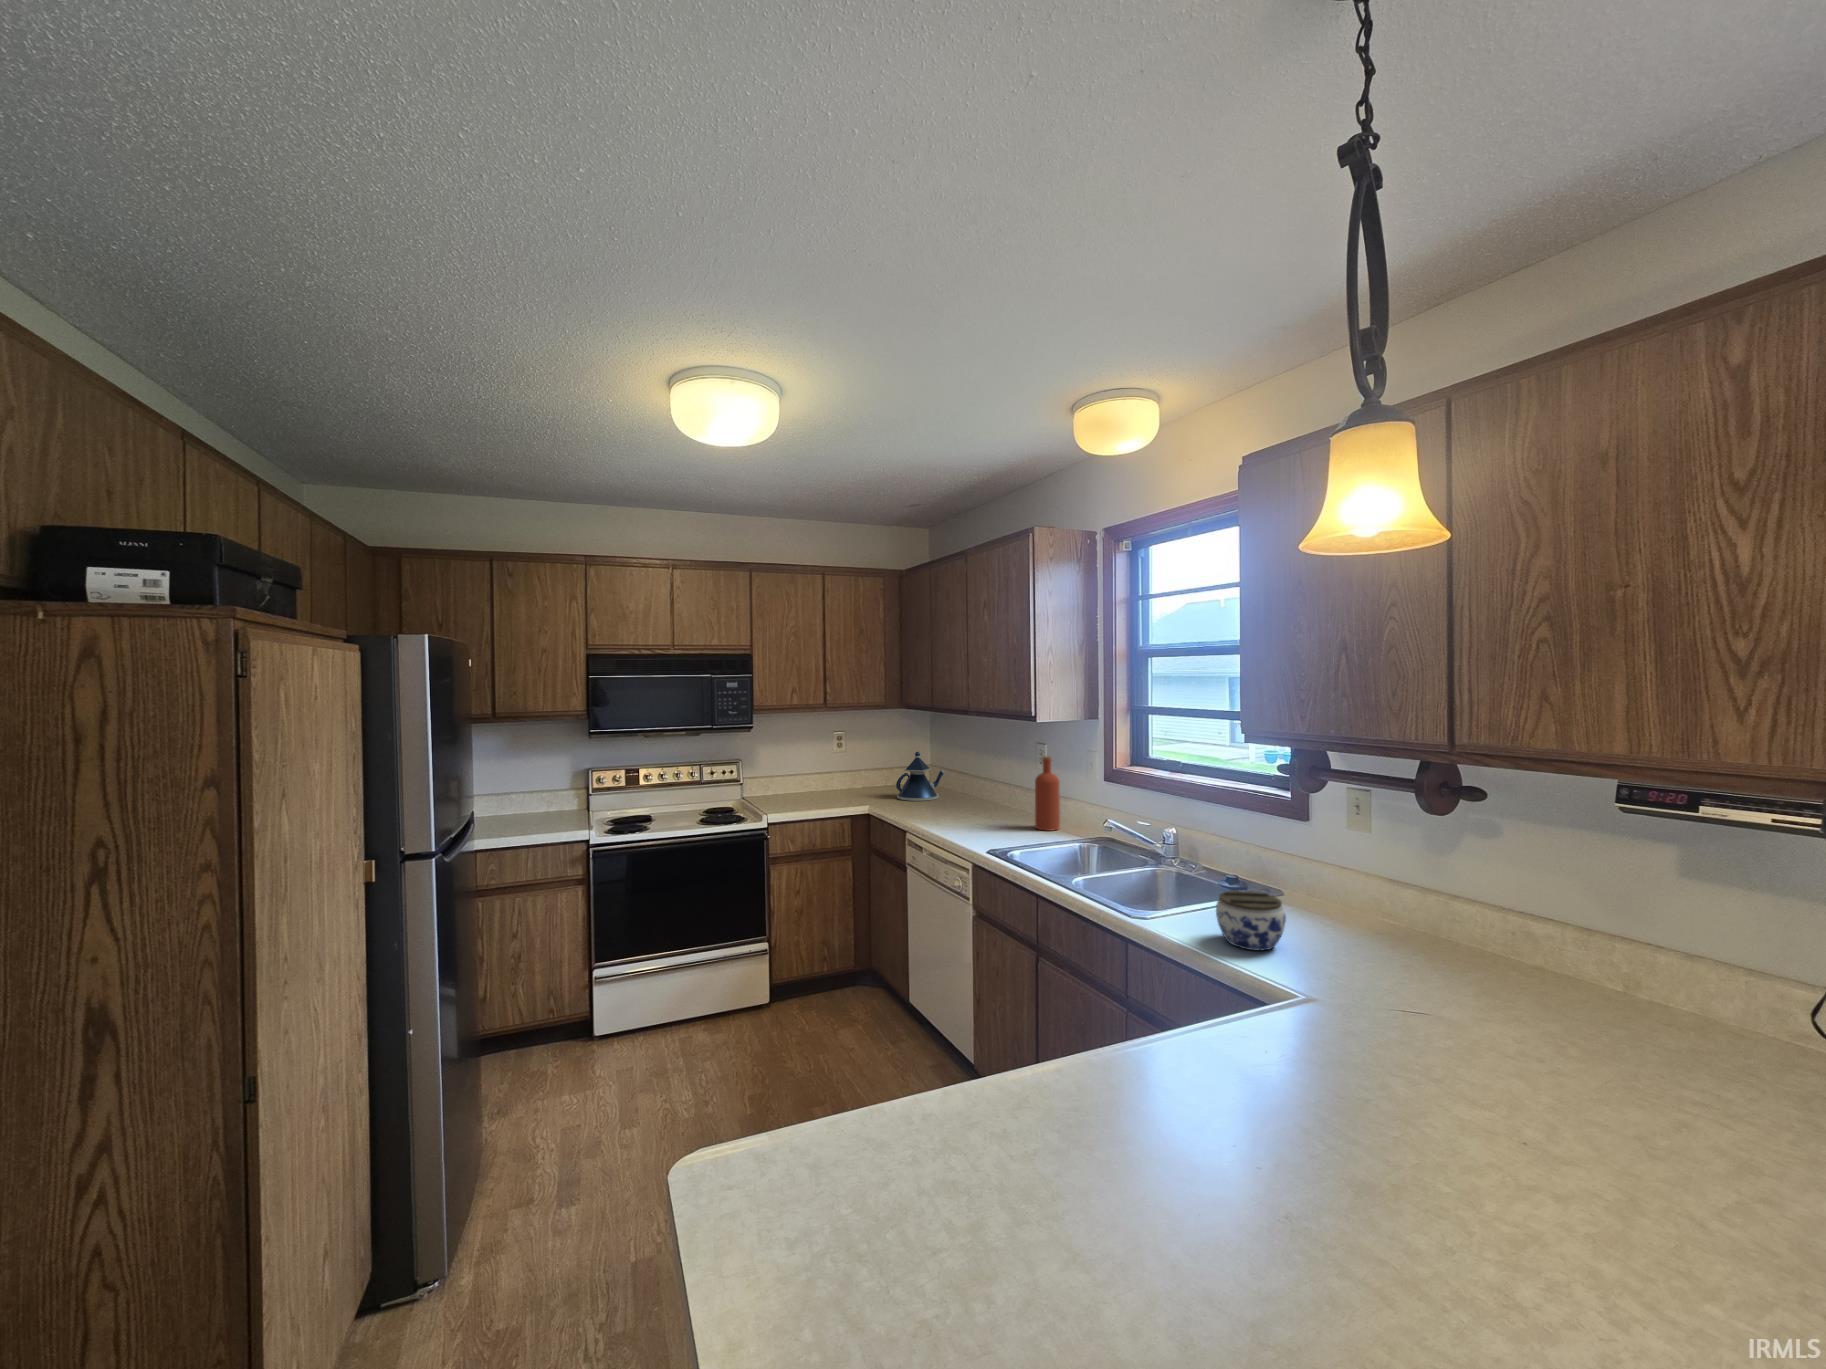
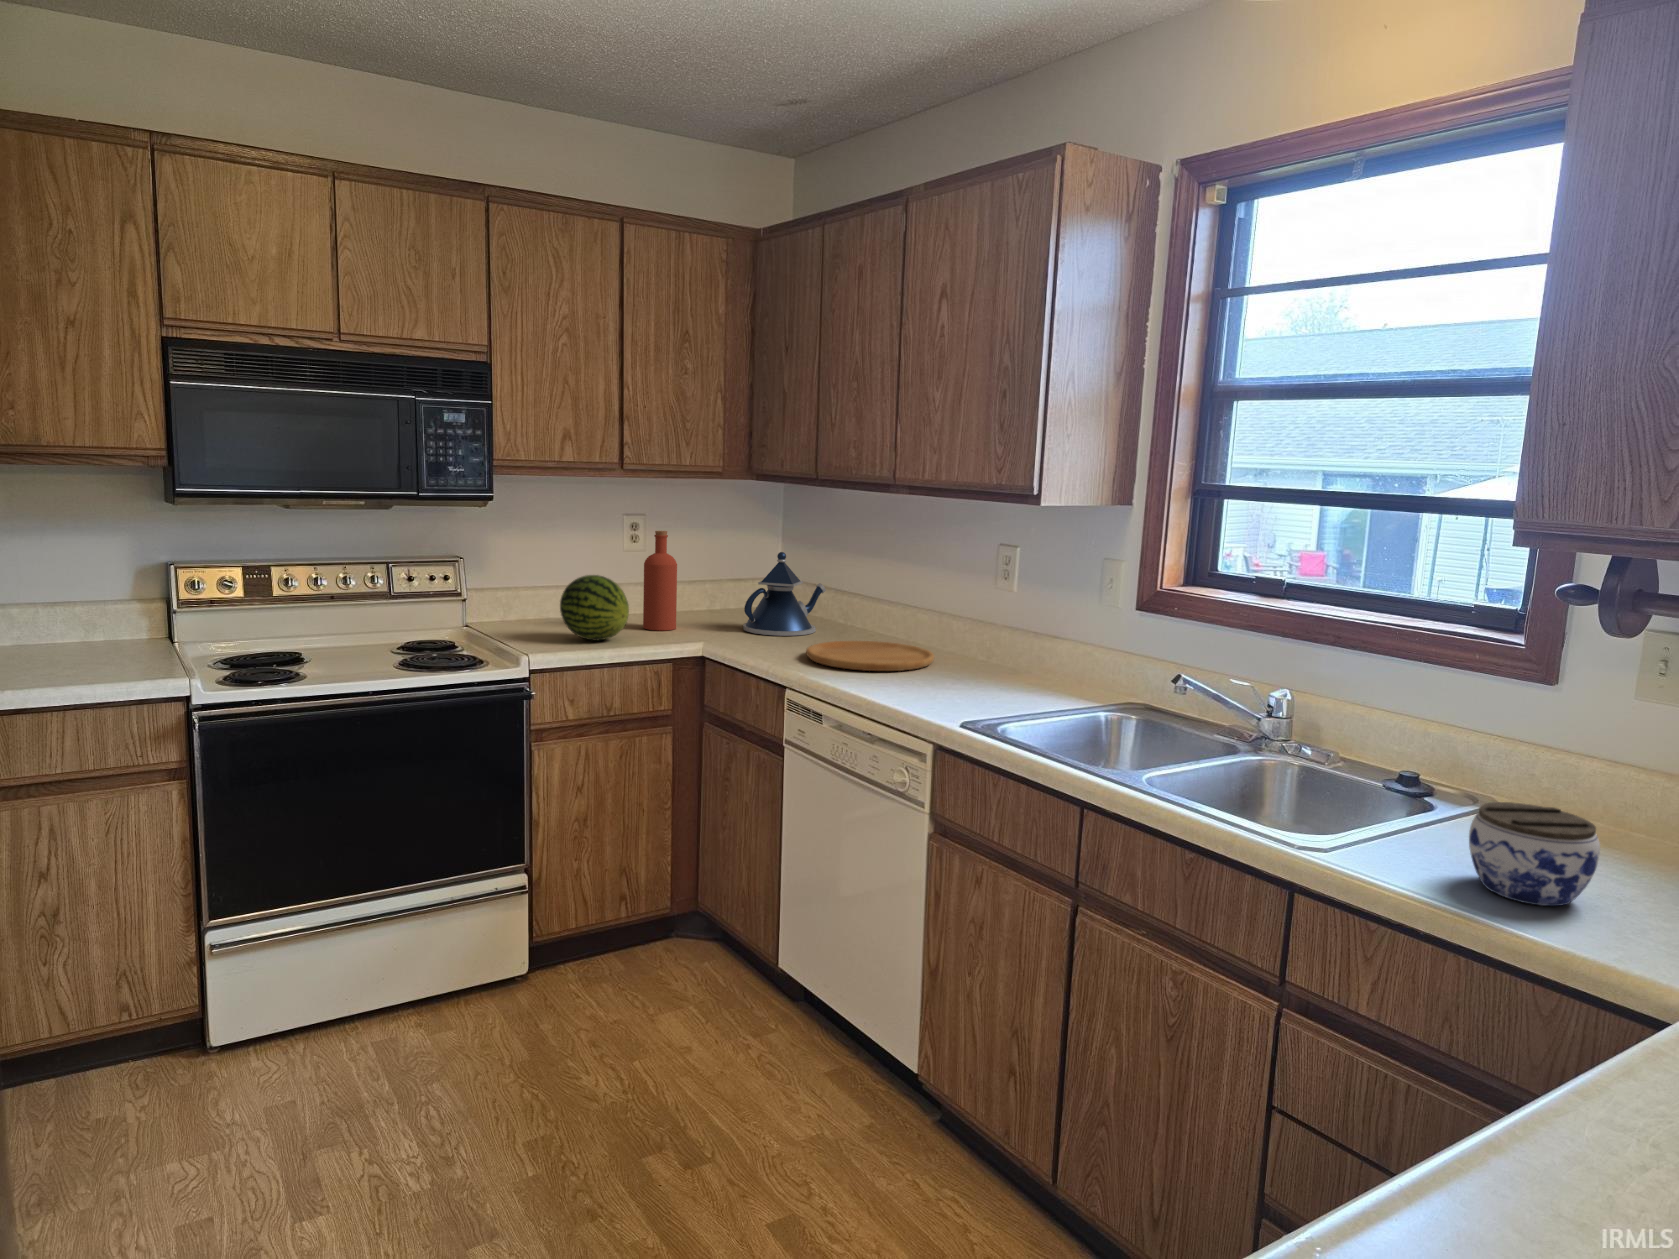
bottle: present [1035,756,1060,831] -> present [643,531,677,630]
fruit: none [789,769,827,806] -> present [560,575,629,641]
cutting board: none [922,803,997,821] -> present [806,641,934,671]

